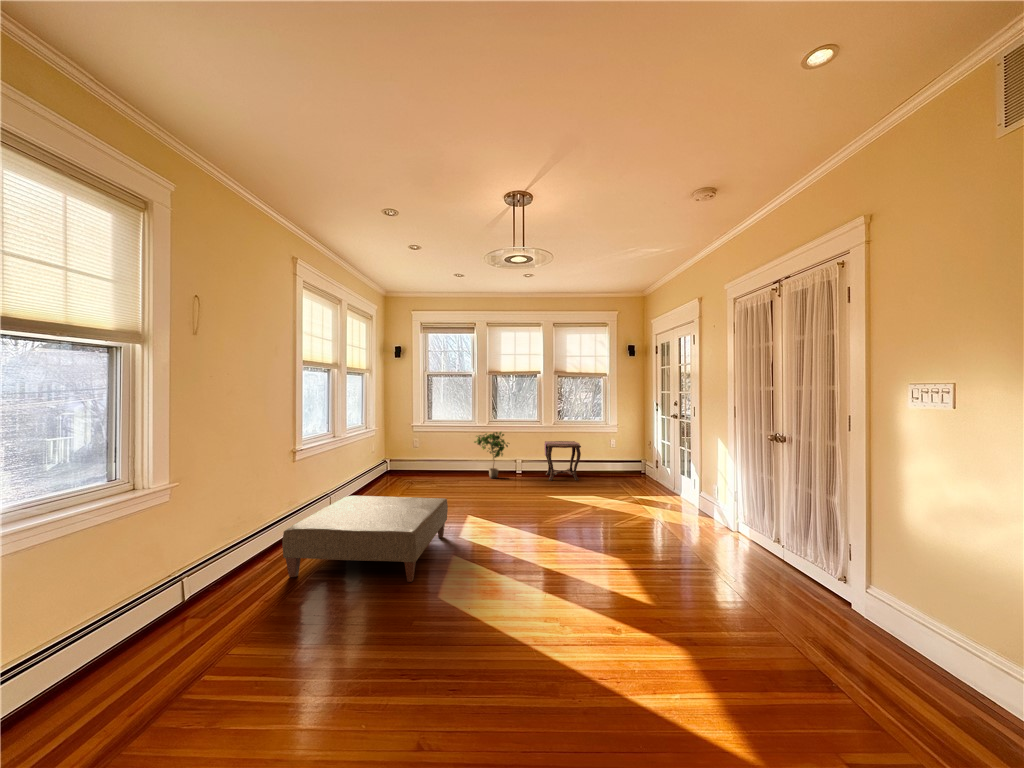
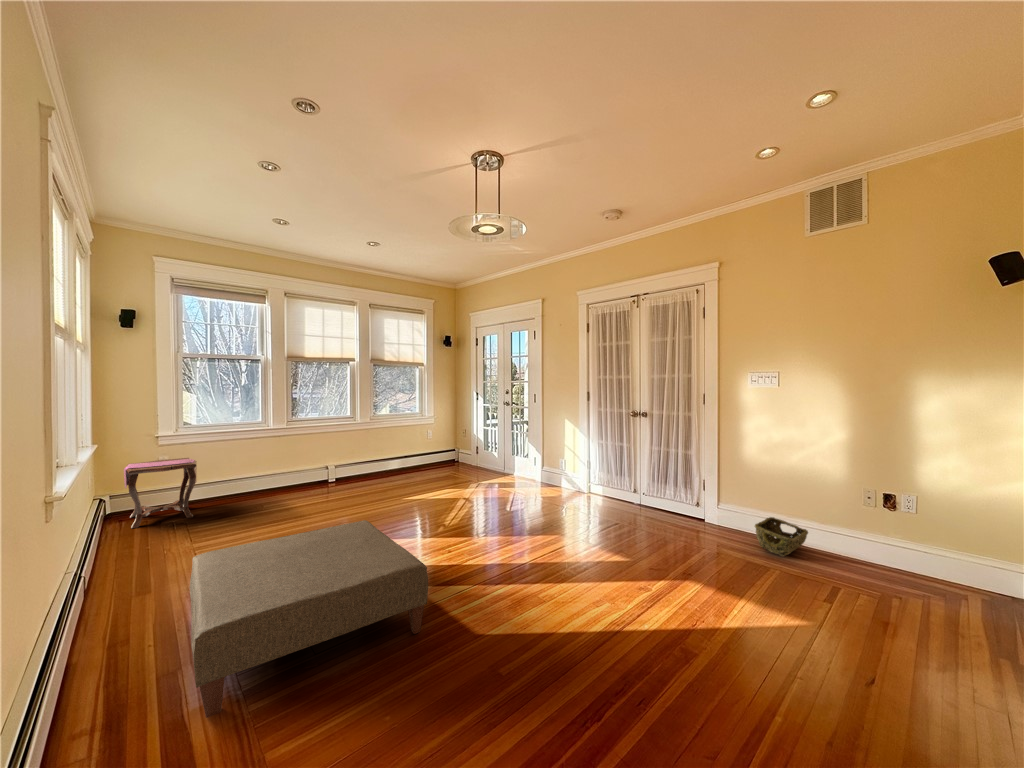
potted plant: present [474,432,508,478] -> none [281,433,325,493]
side table: present [544,441,581,481] -> present [124,458,197,528]
woven basket: none [855,622,988,692] -> present [755,517,808,556]

